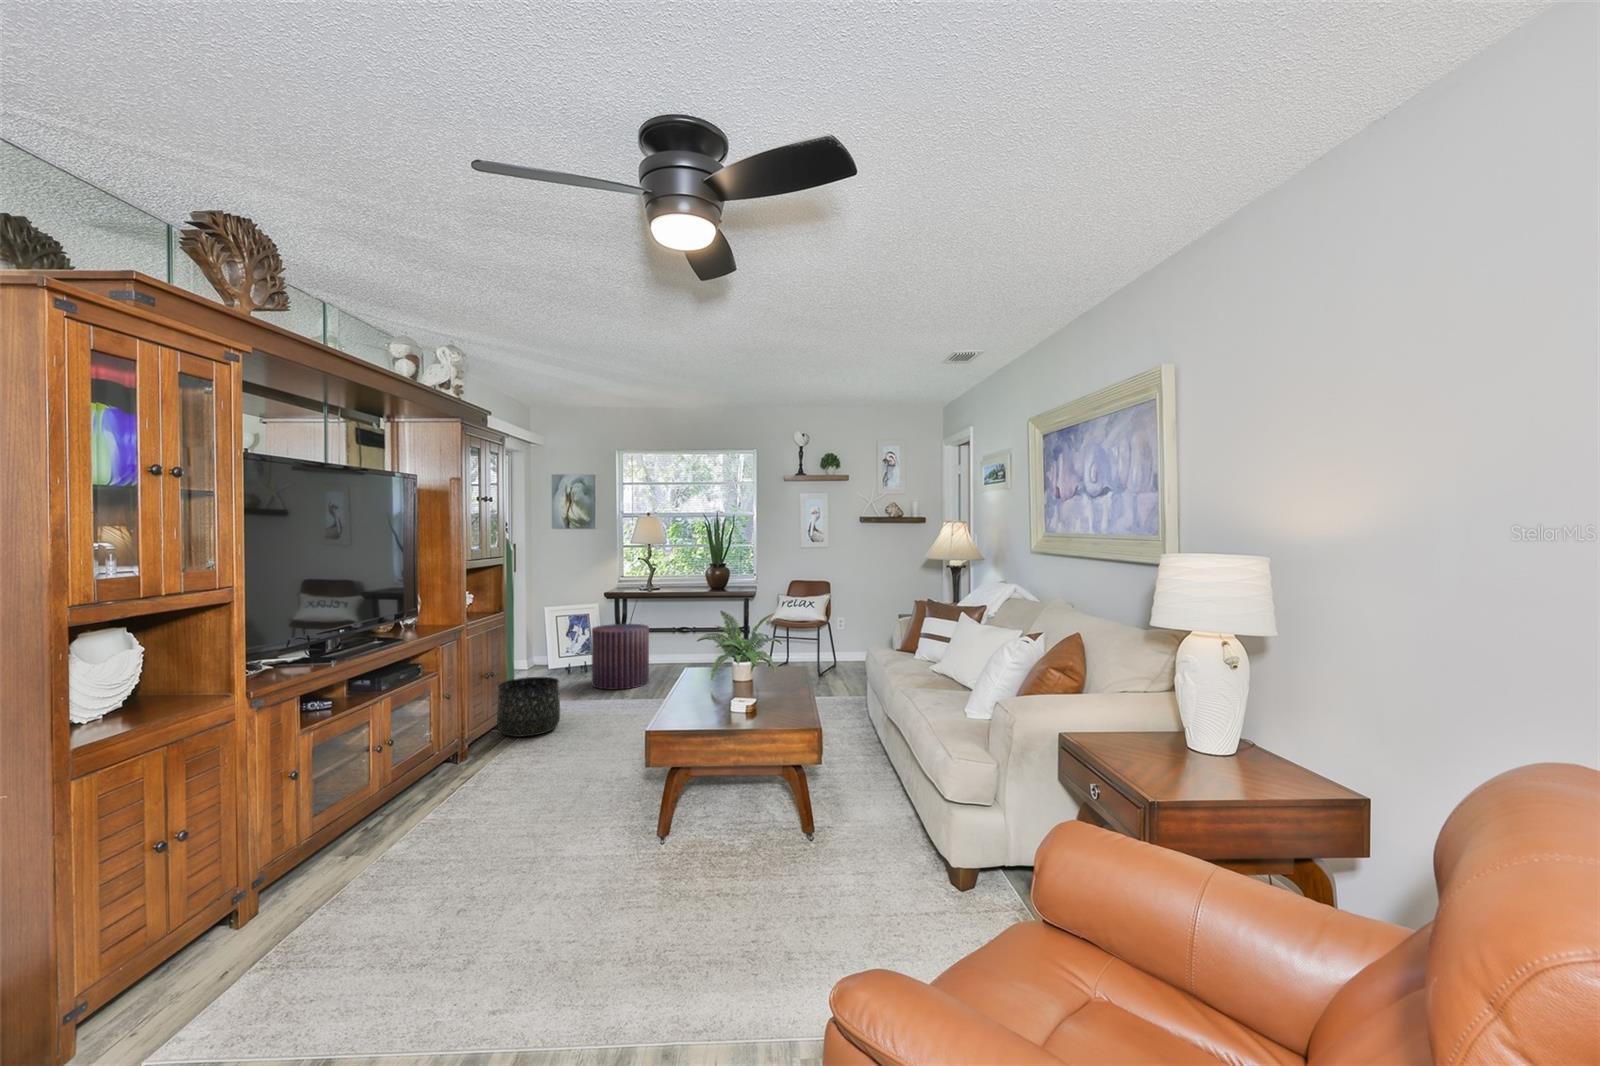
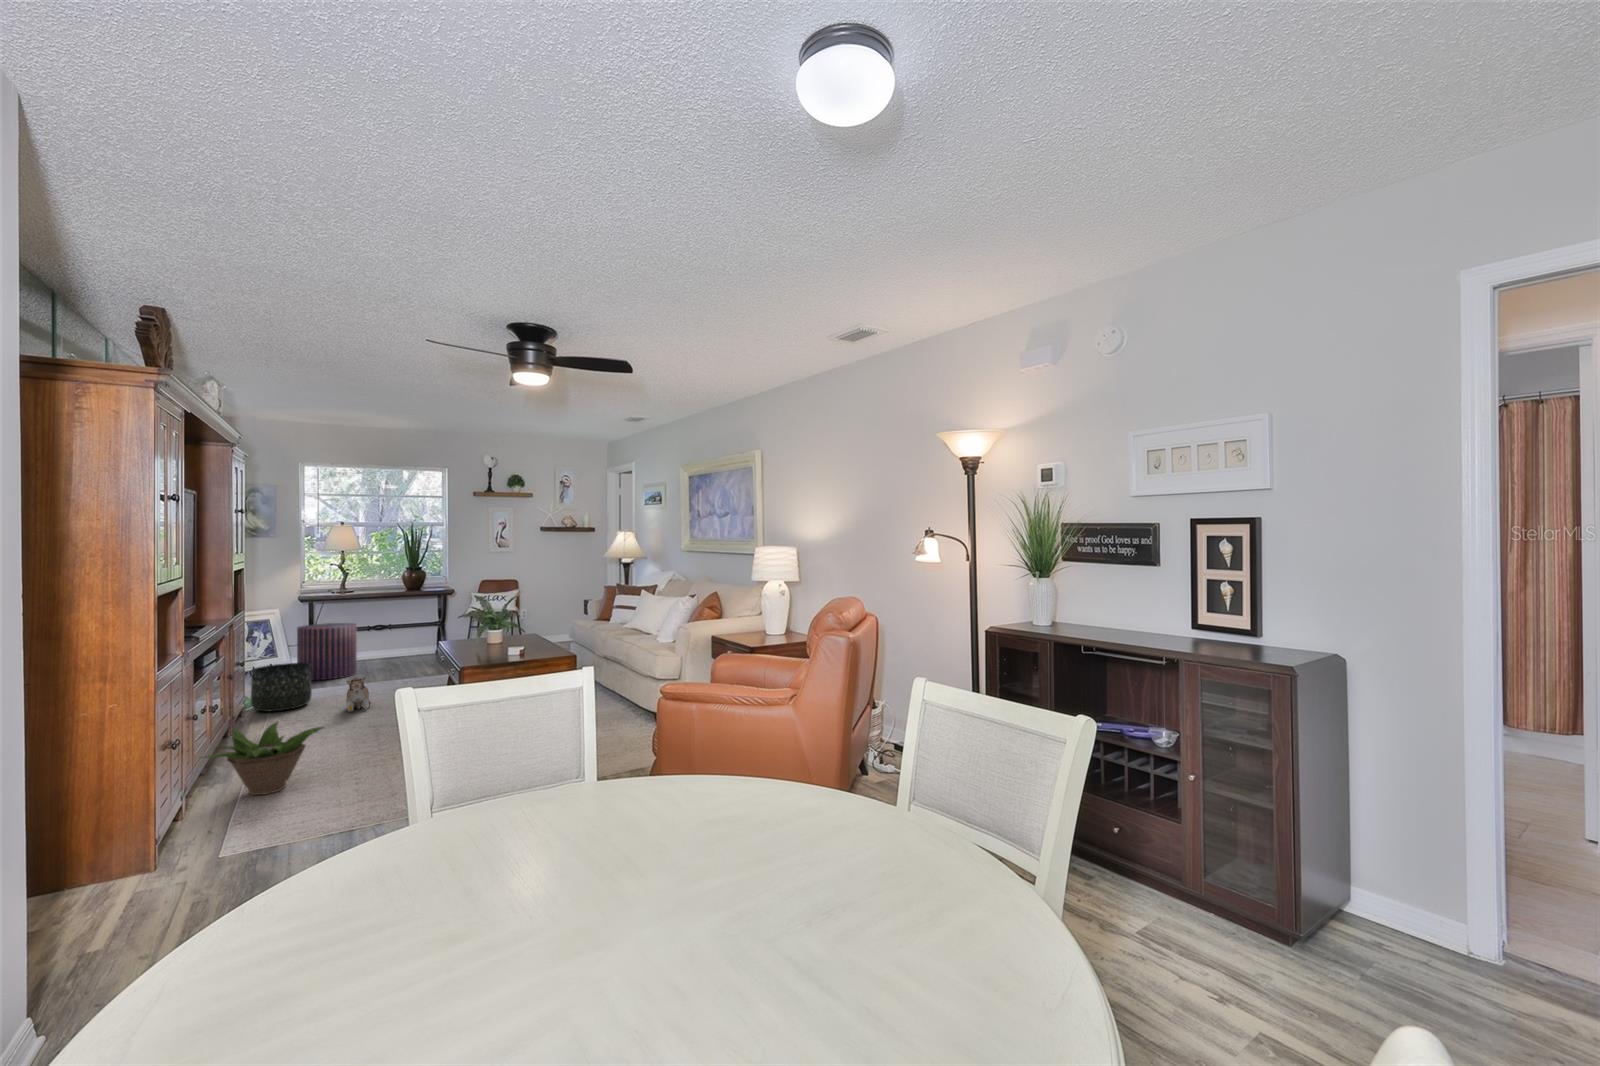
plush toy: none [564,712,603,755] -> present [346,677,371,712]
decorative plant: none [169,809,388,951] -> present [204,722,325,795]

